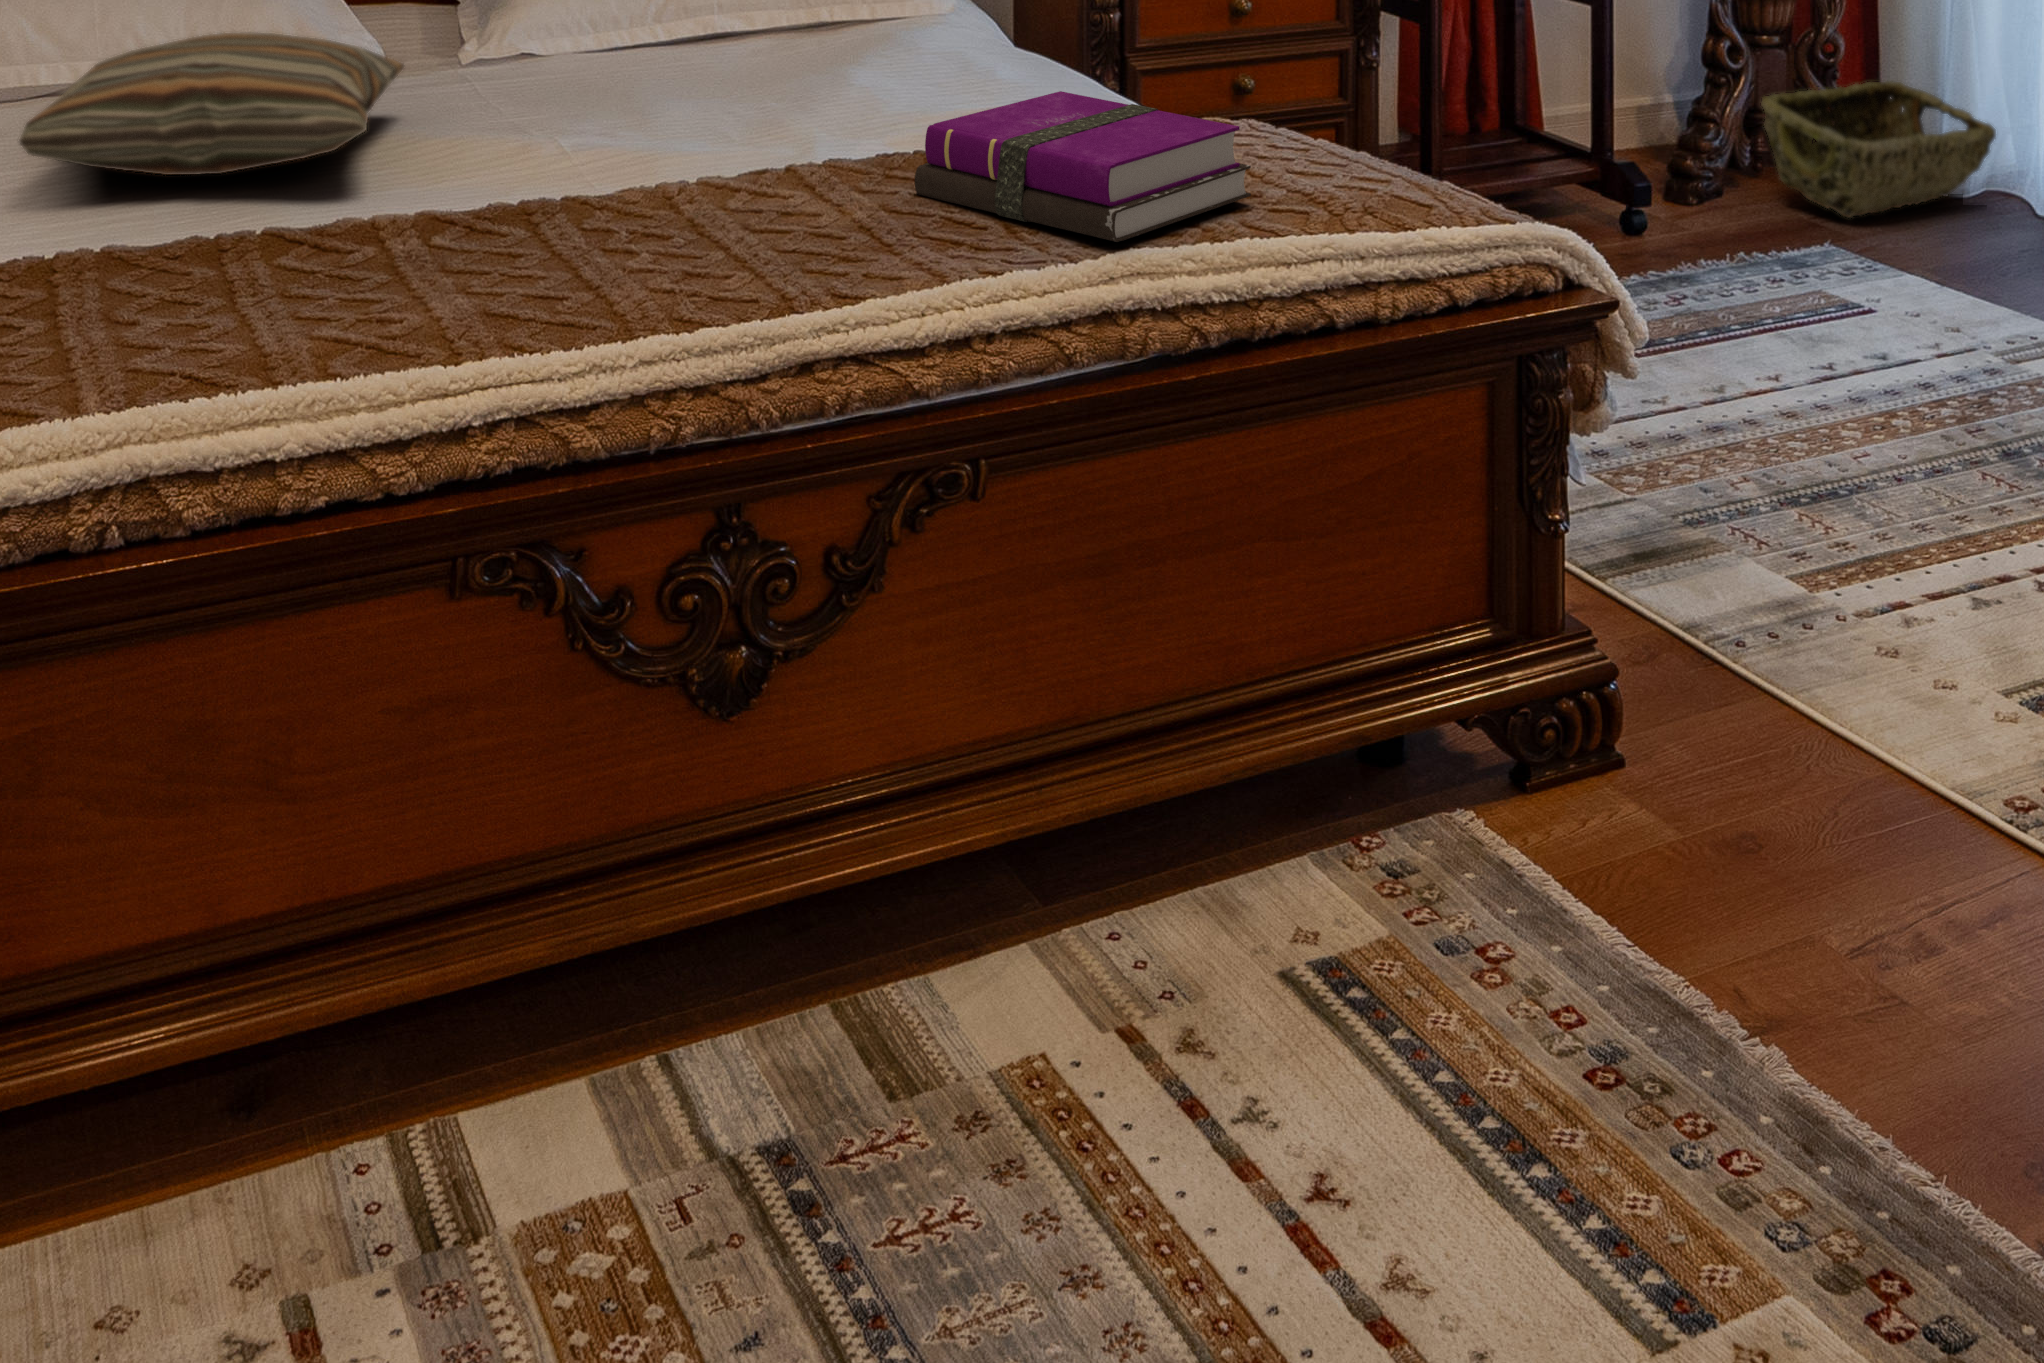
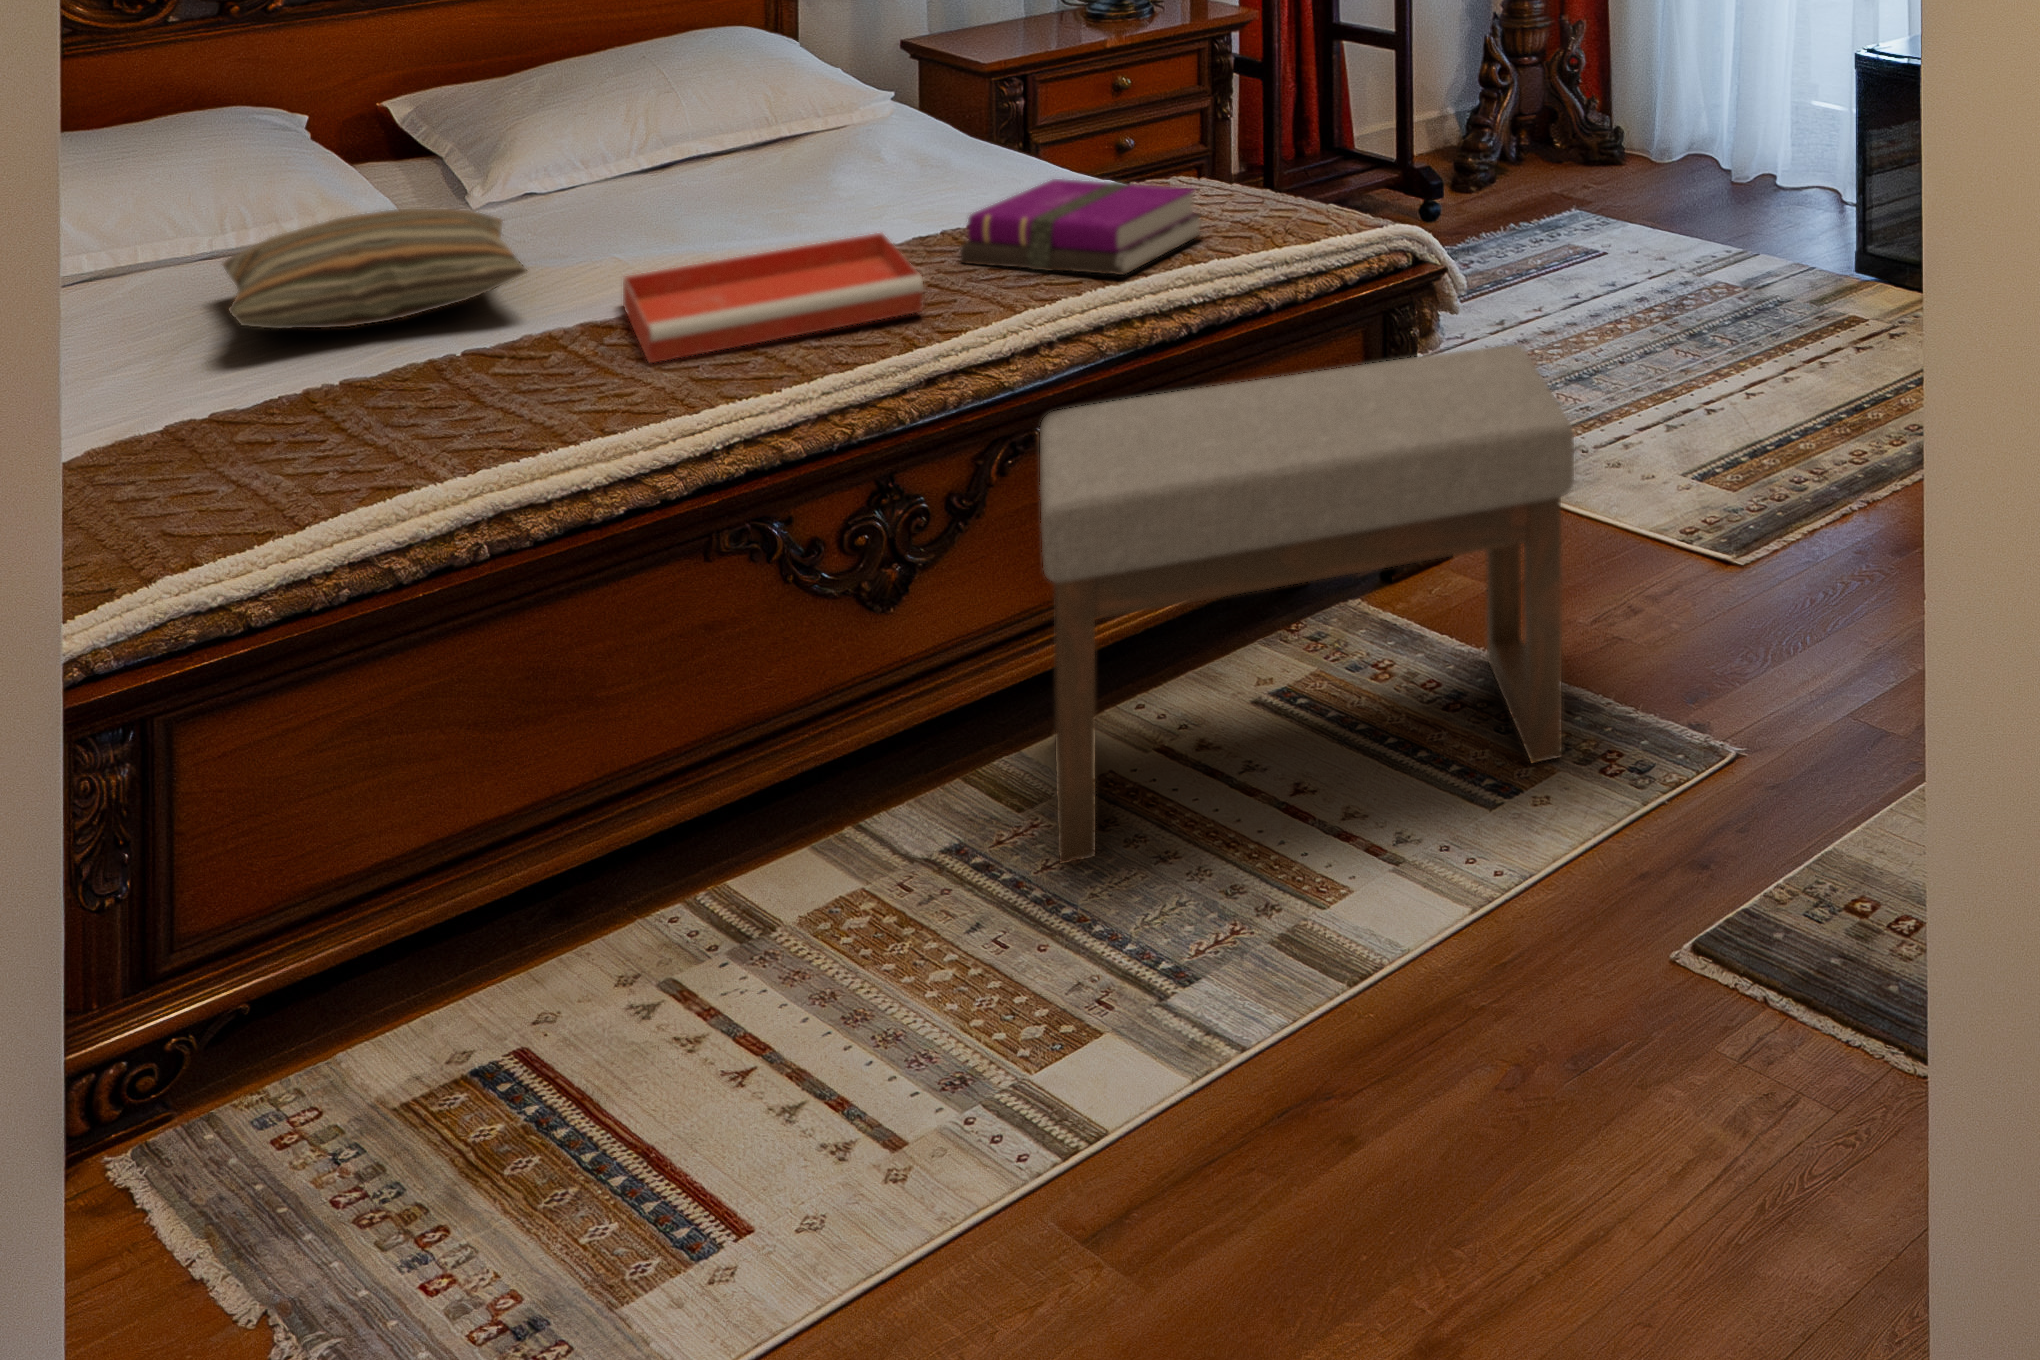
woven basket: present [1762,81,1996,218] -> none [1524,86,1695,193]
tray: none [450,136,825,279] -> present [623,233,923,363]
ottoman: none [890,442,1812,1263] -> present [1040,345,1574,863]

